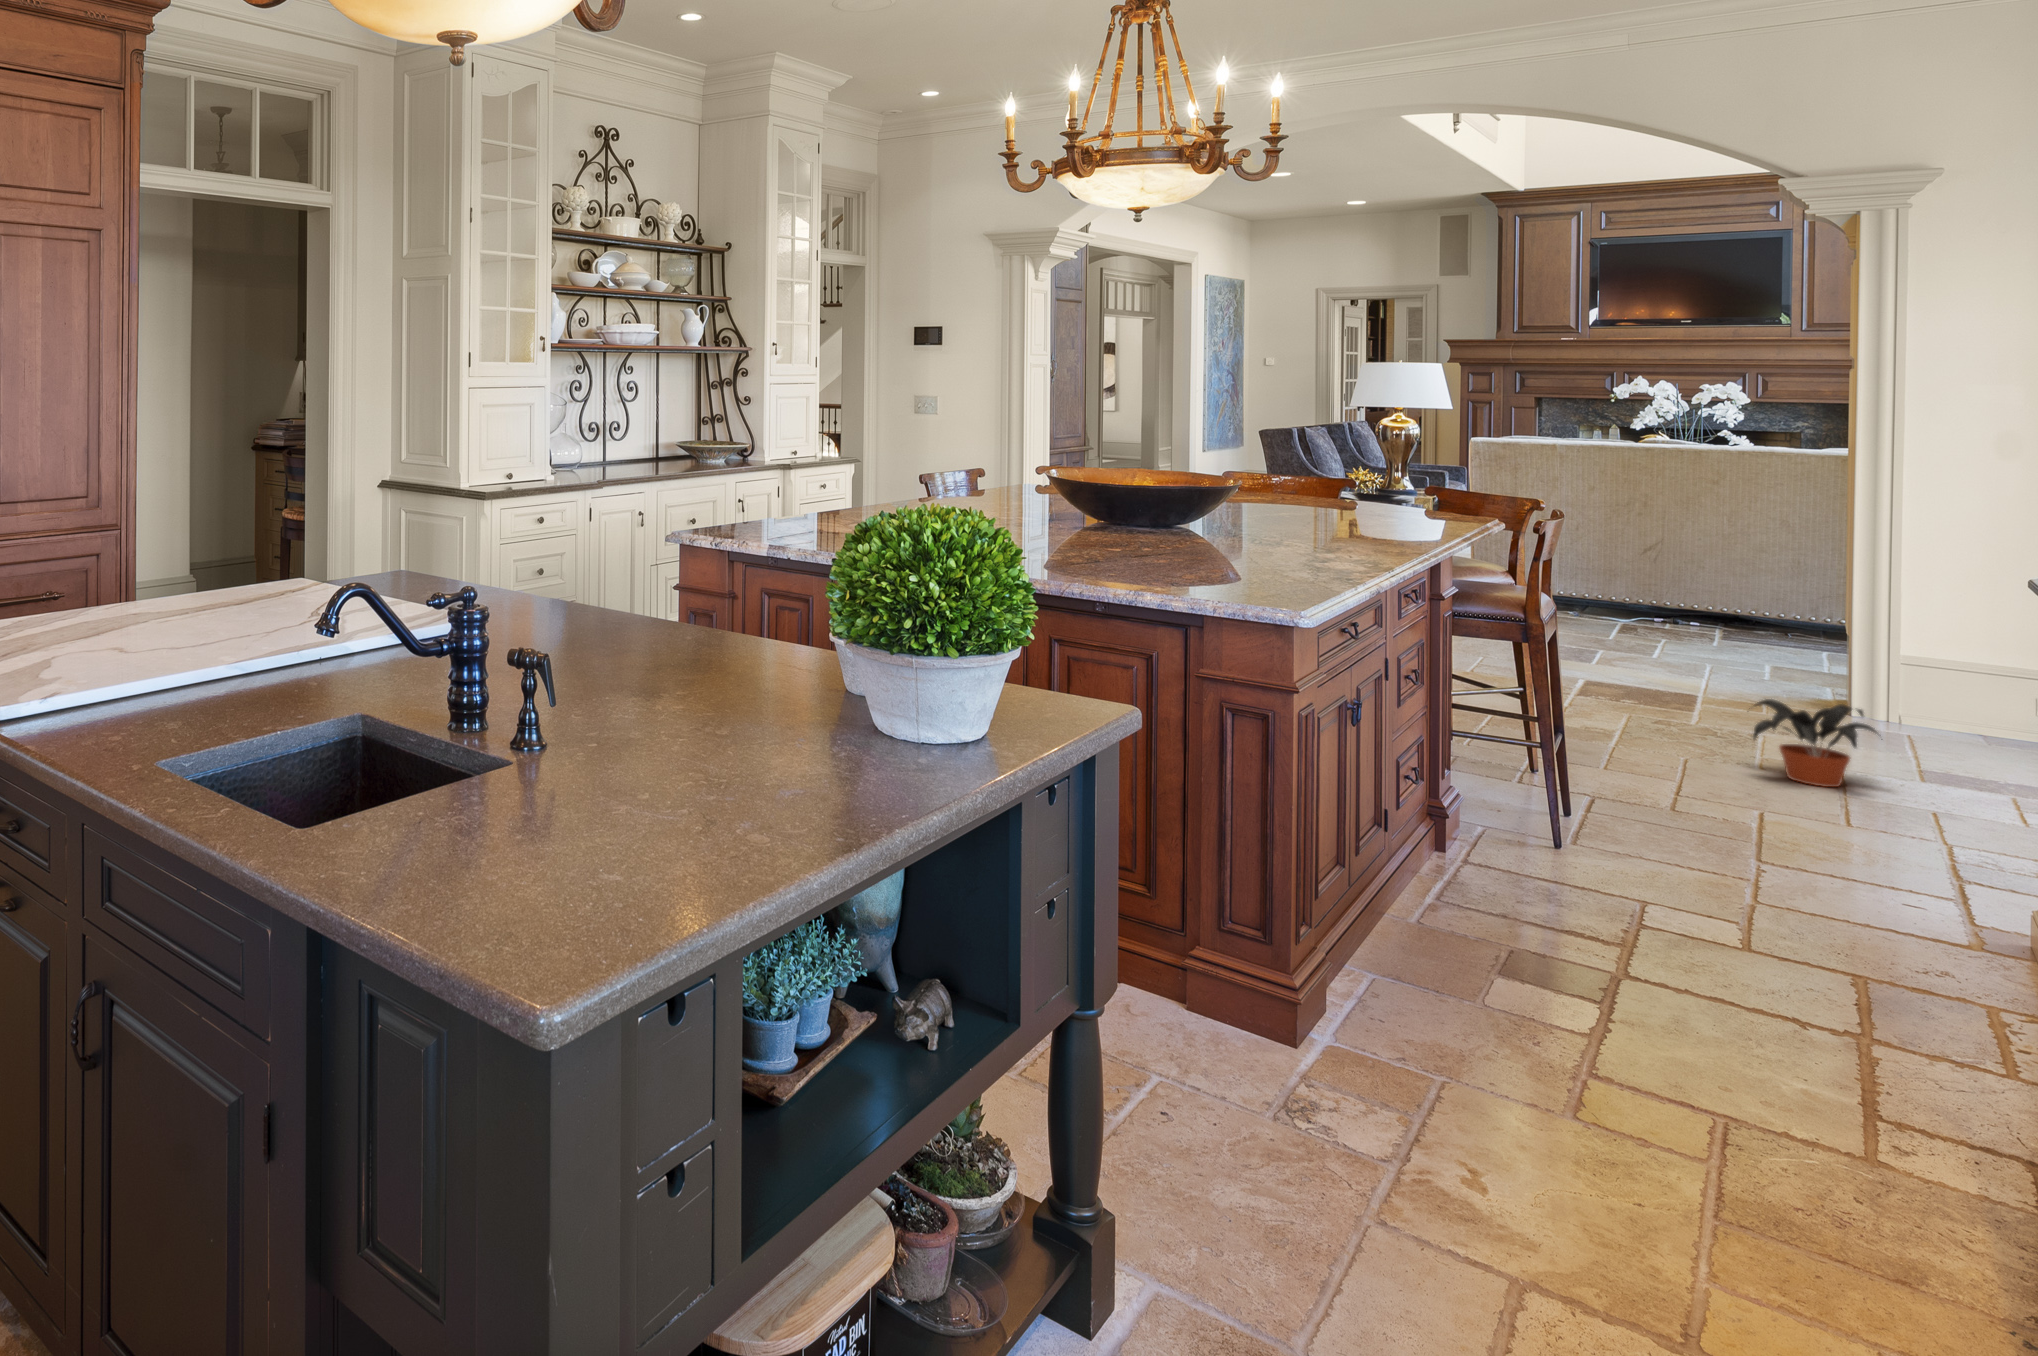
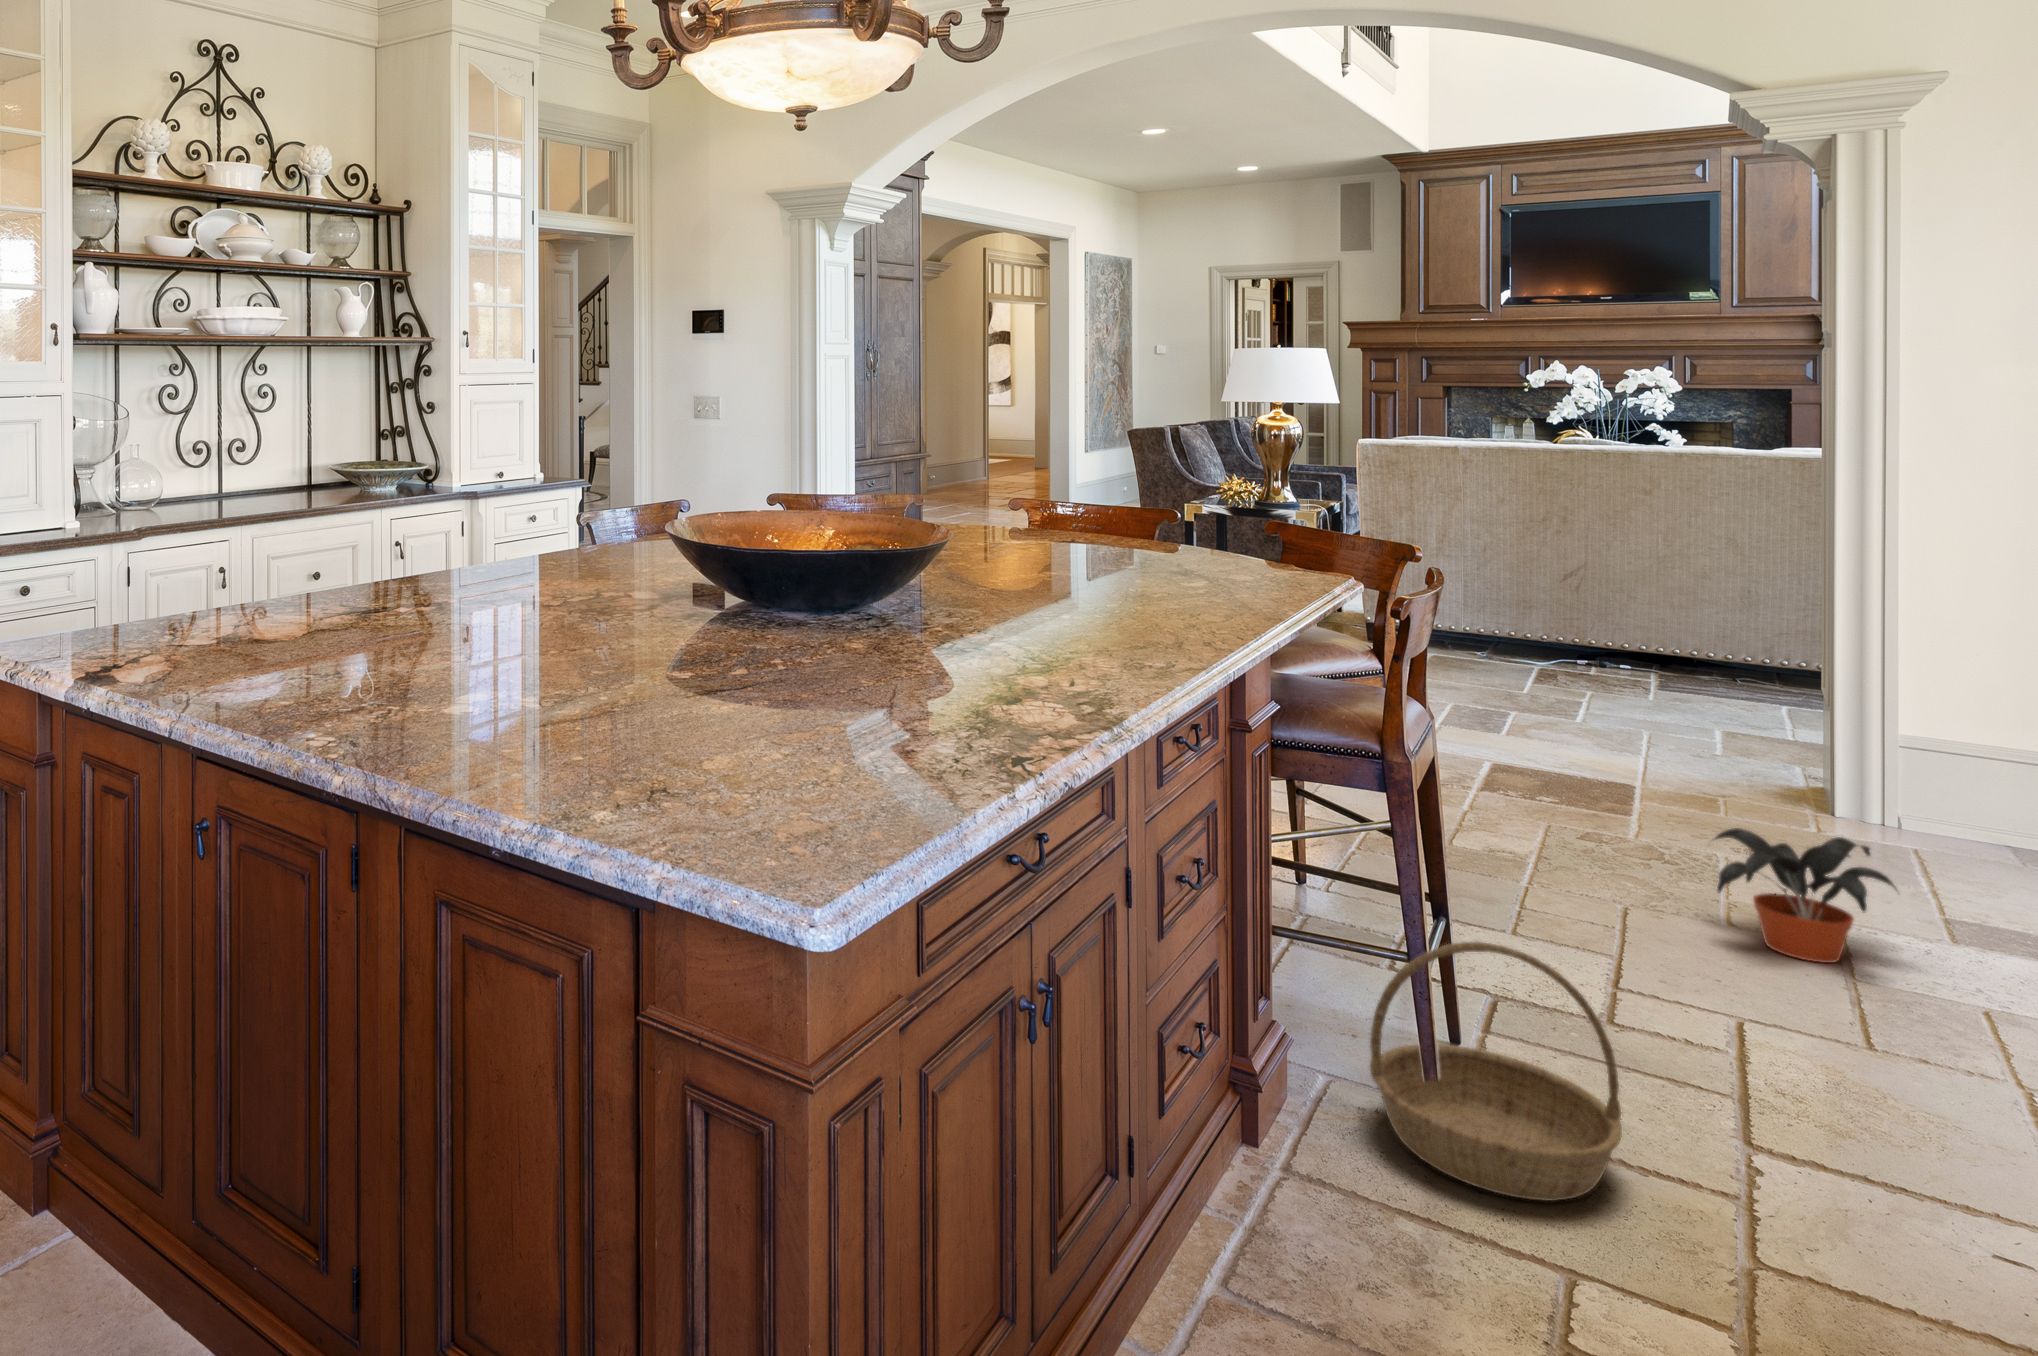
basket: none [1515,731,1678,880] -> present [1370,941,1622,1201]

